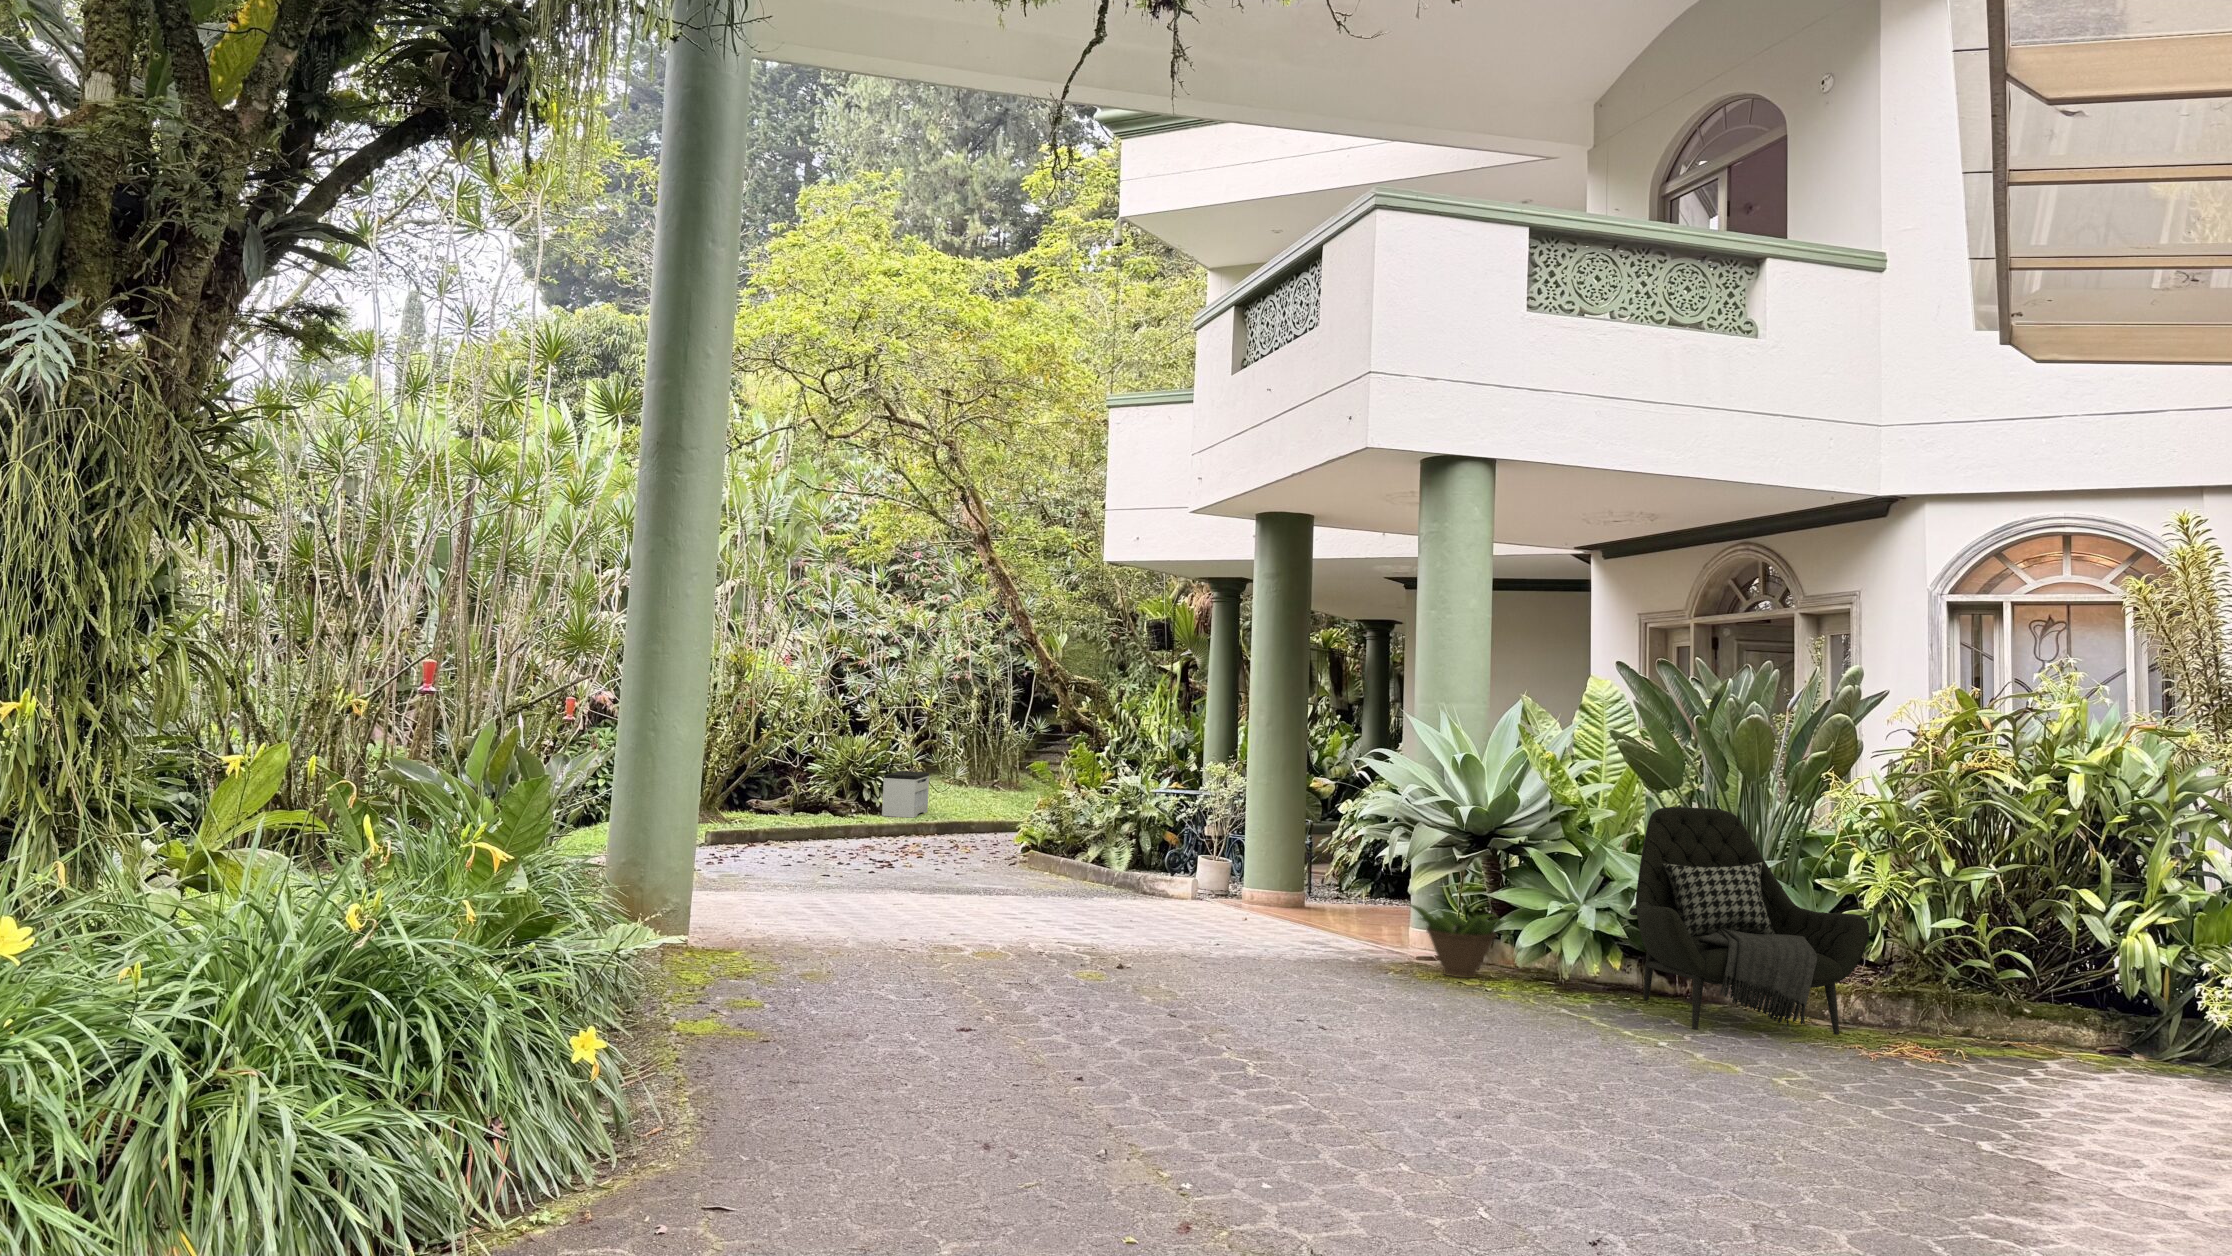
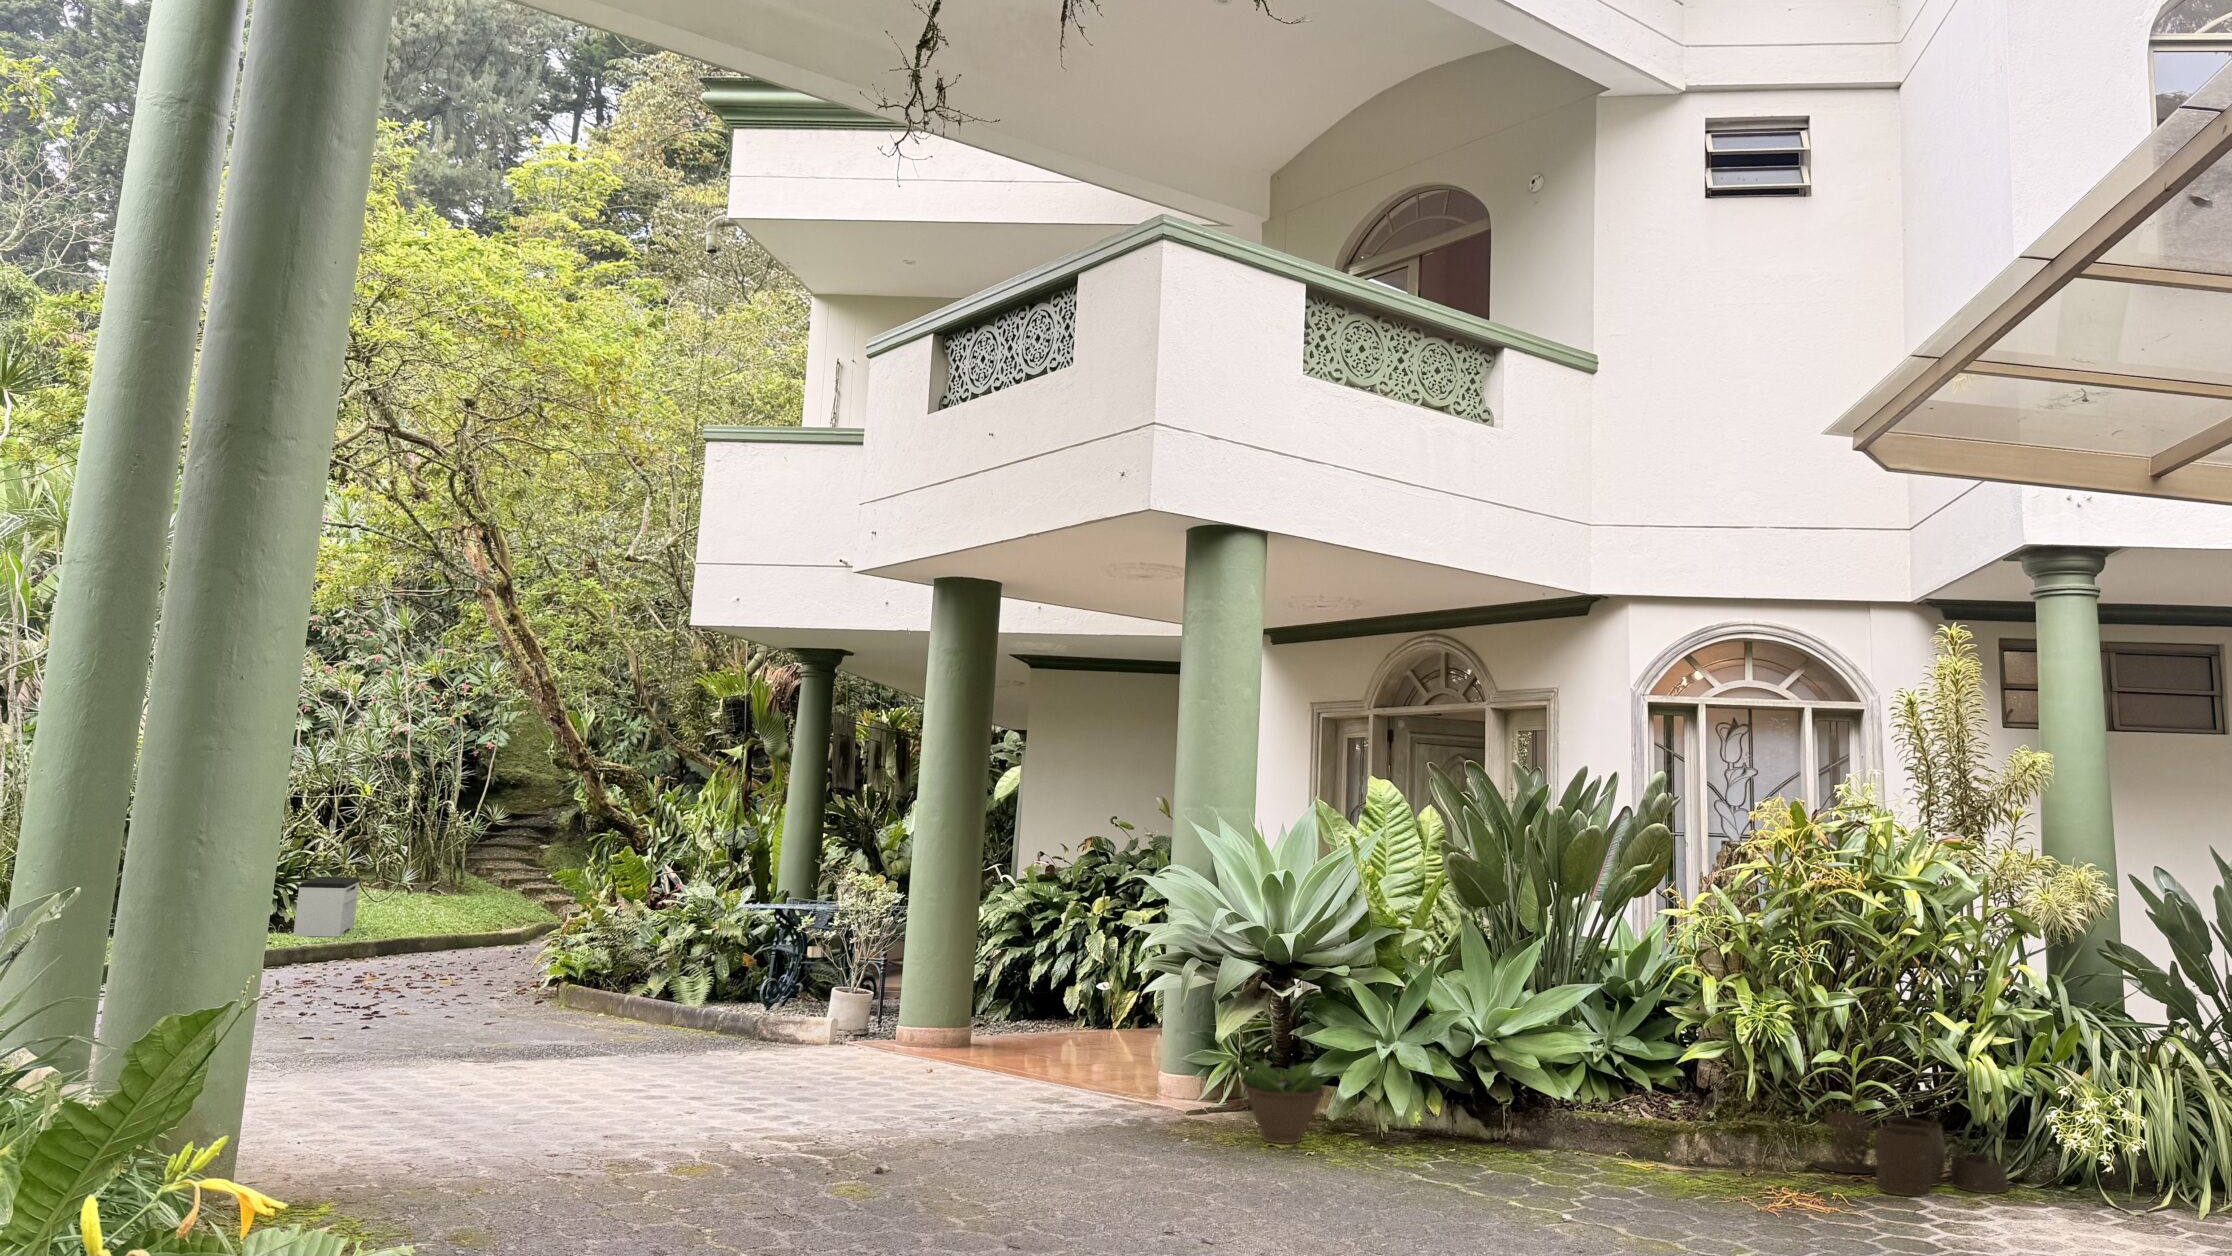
armchair: present [1629,807,1869,1034] -> none [1491,933,1737,1192]
woven basket: none [1977,980,2178,1075] -> present [1812,1110,2008,1197]

